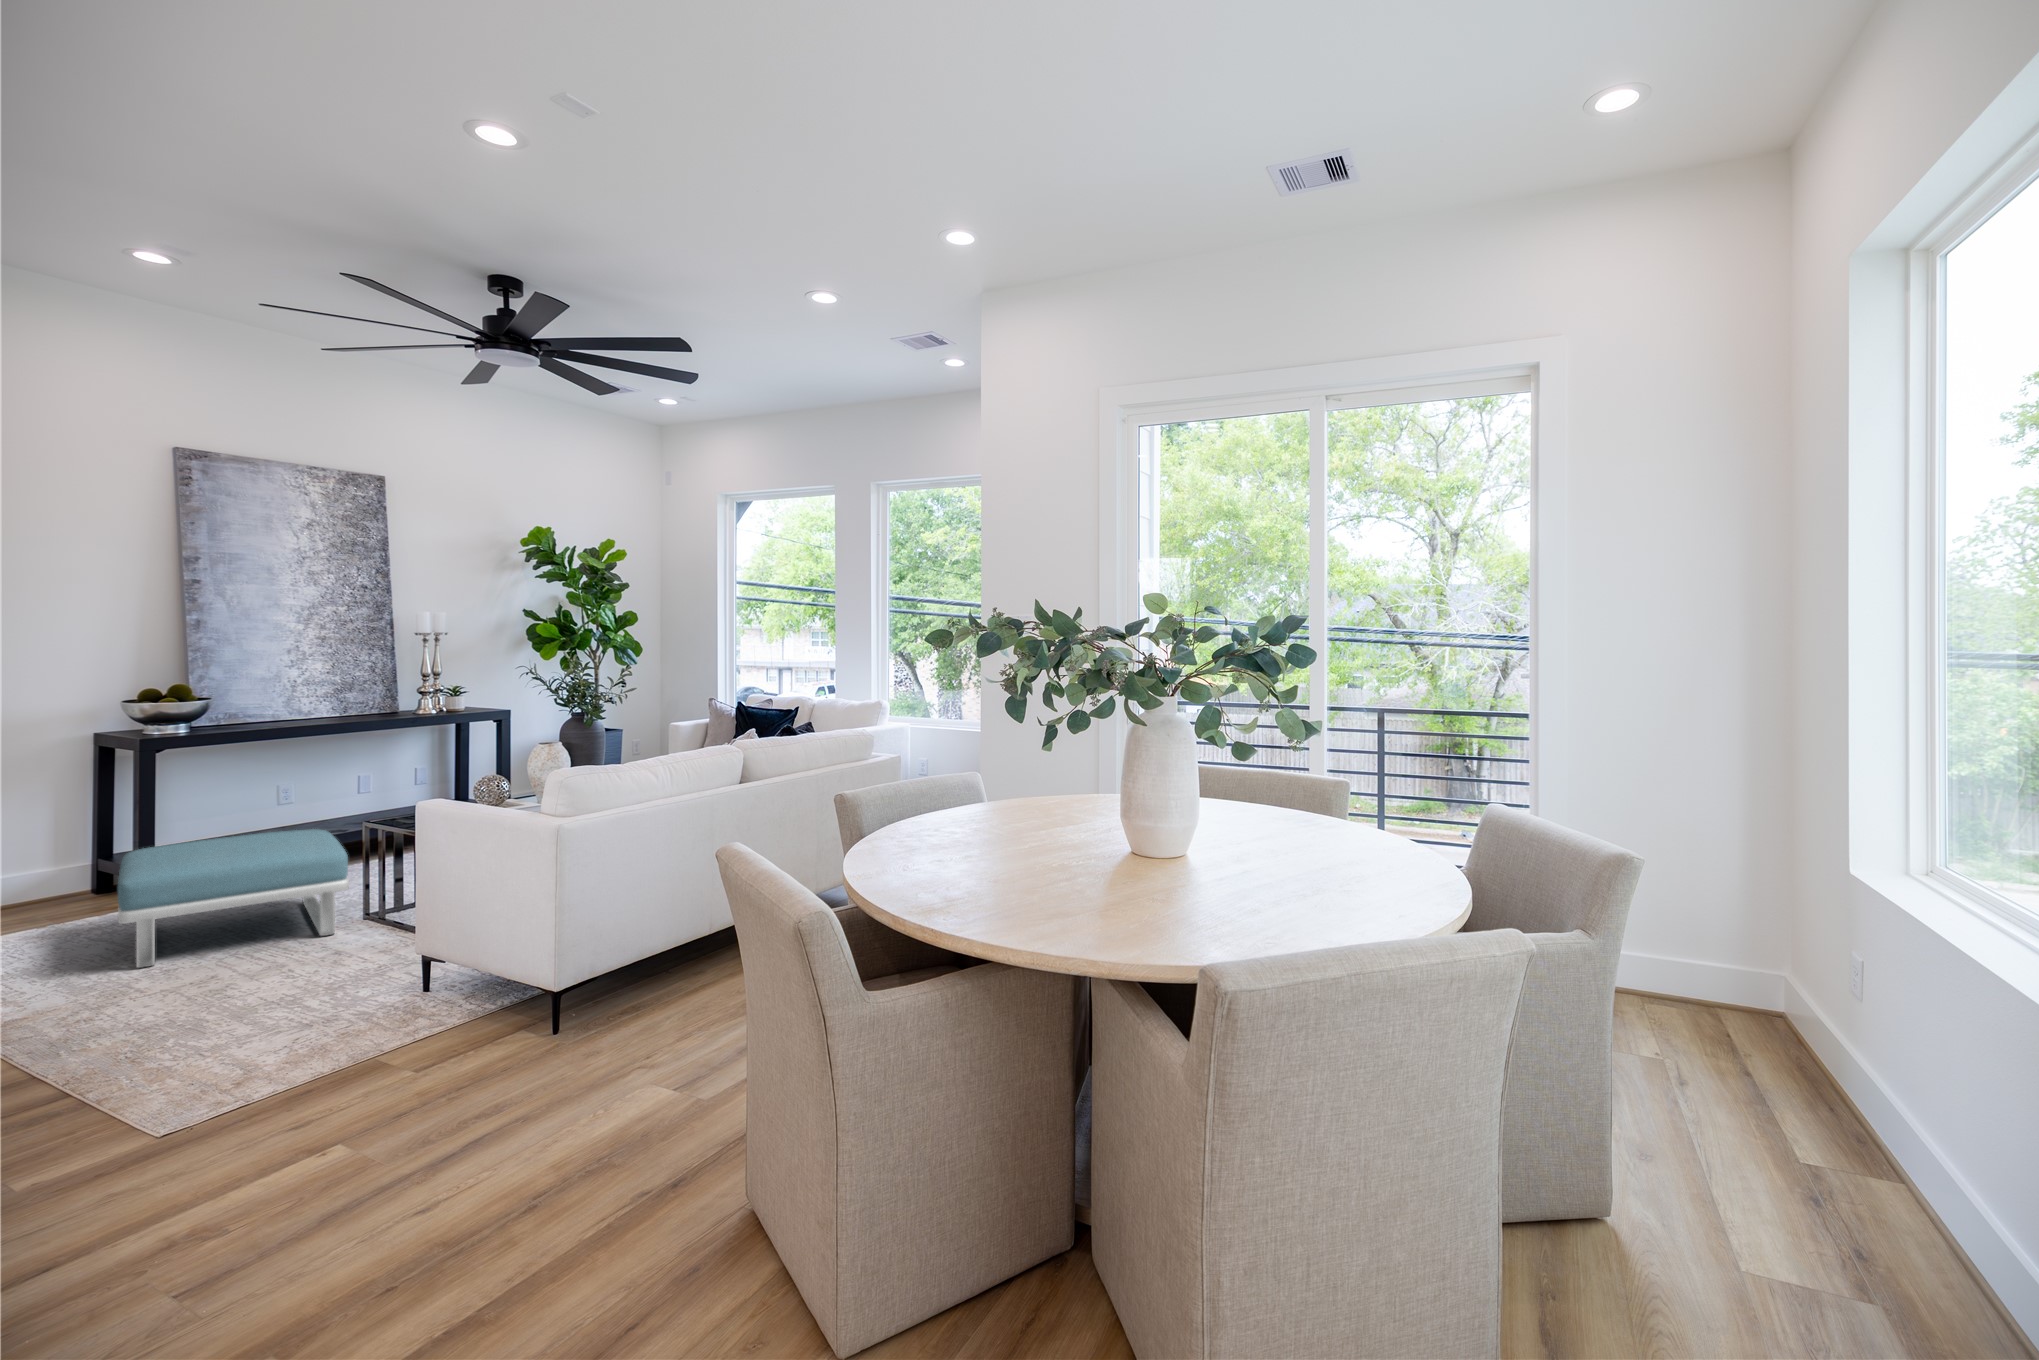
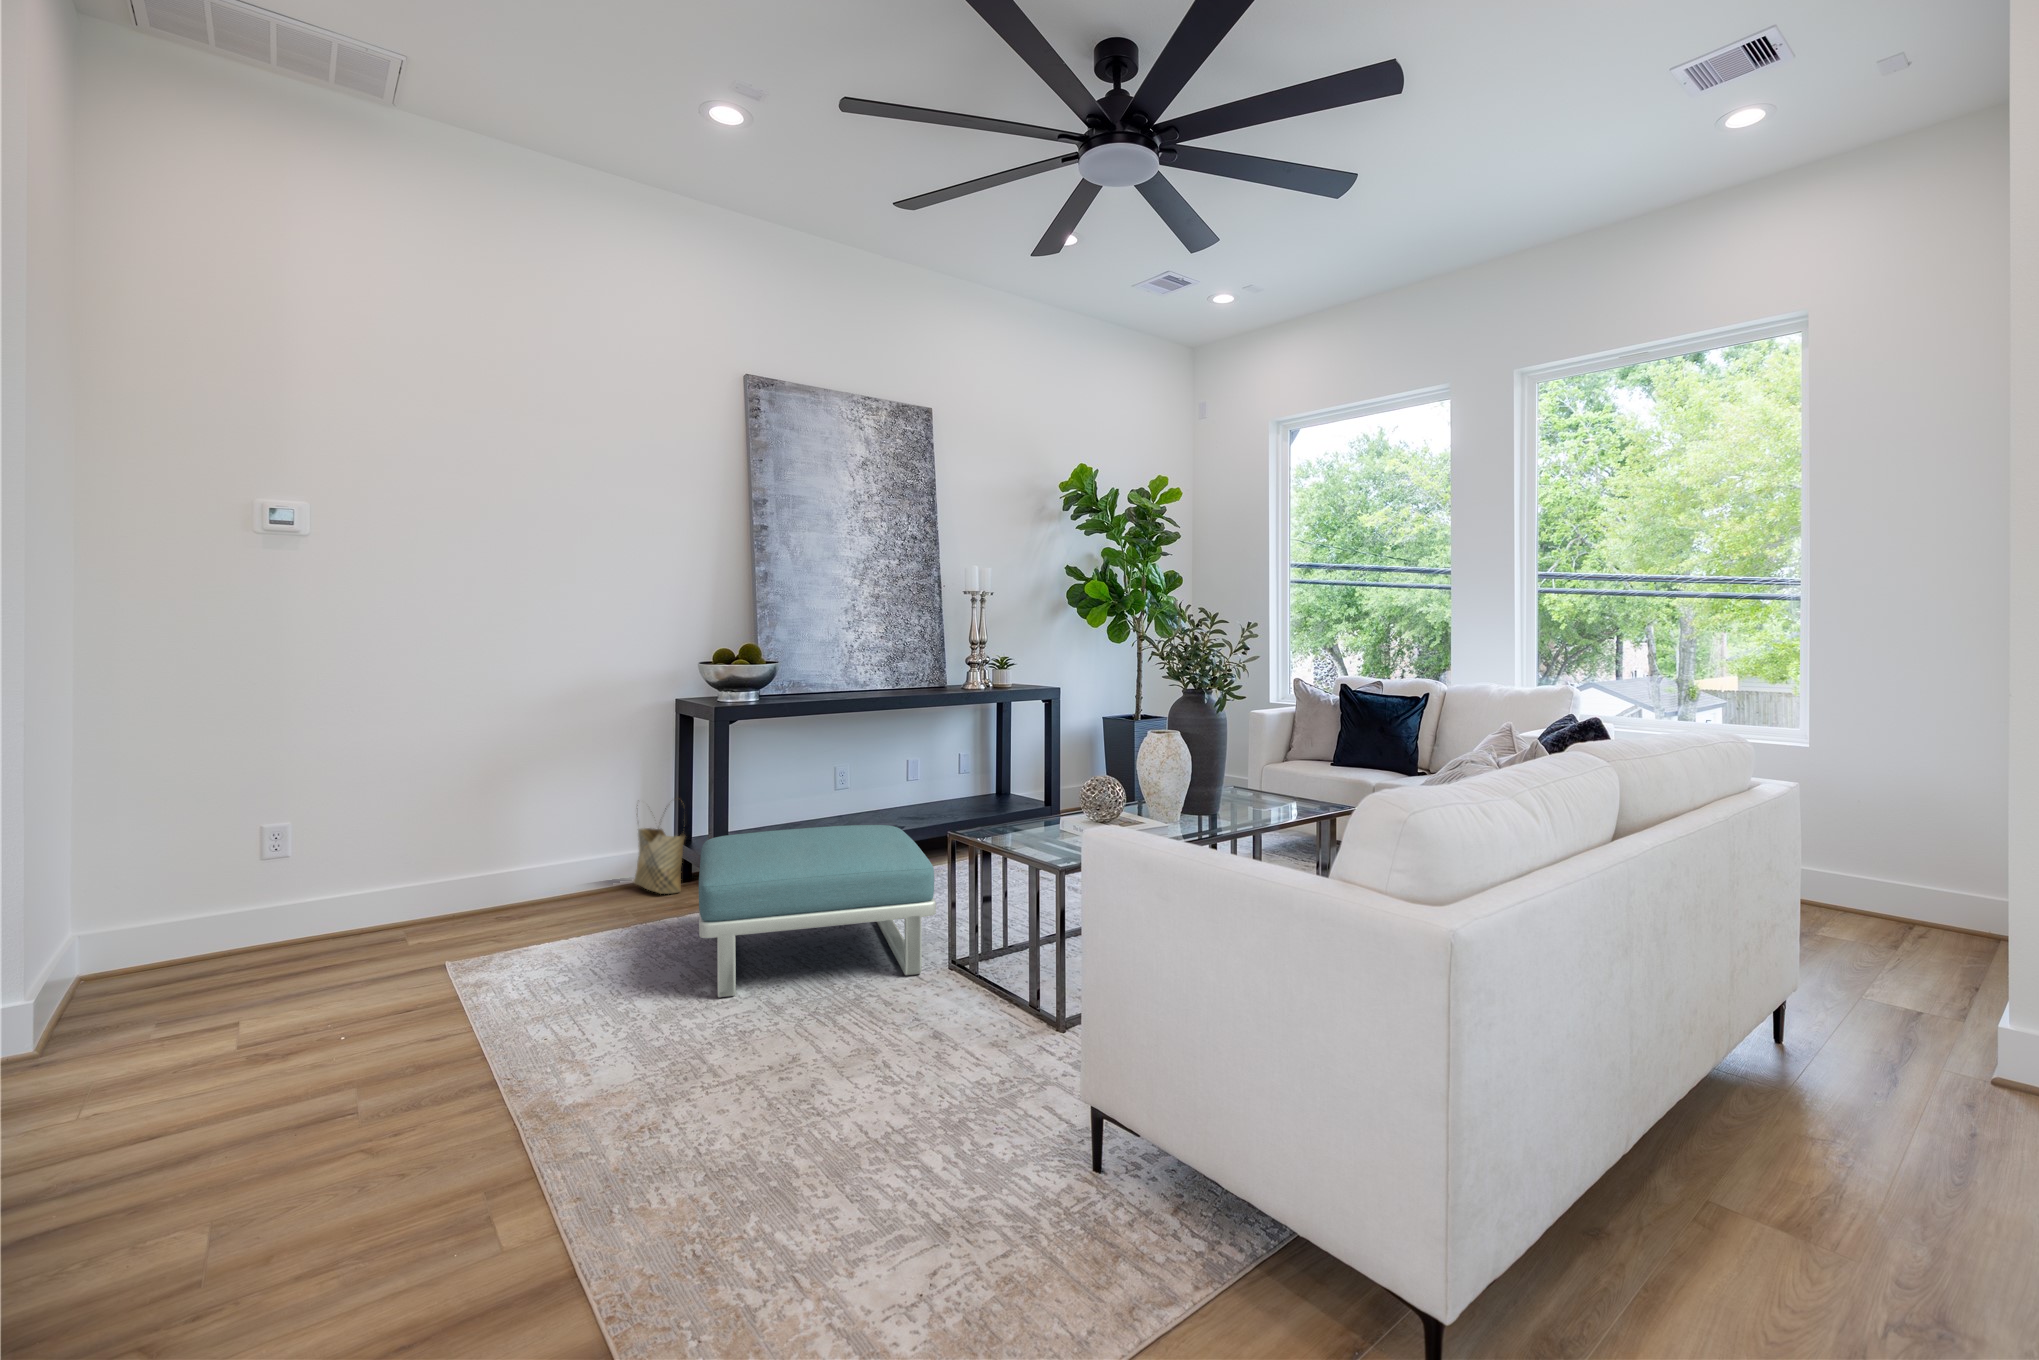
woven basket: none [42,822,104,907] -> present [634,800,685,894]

